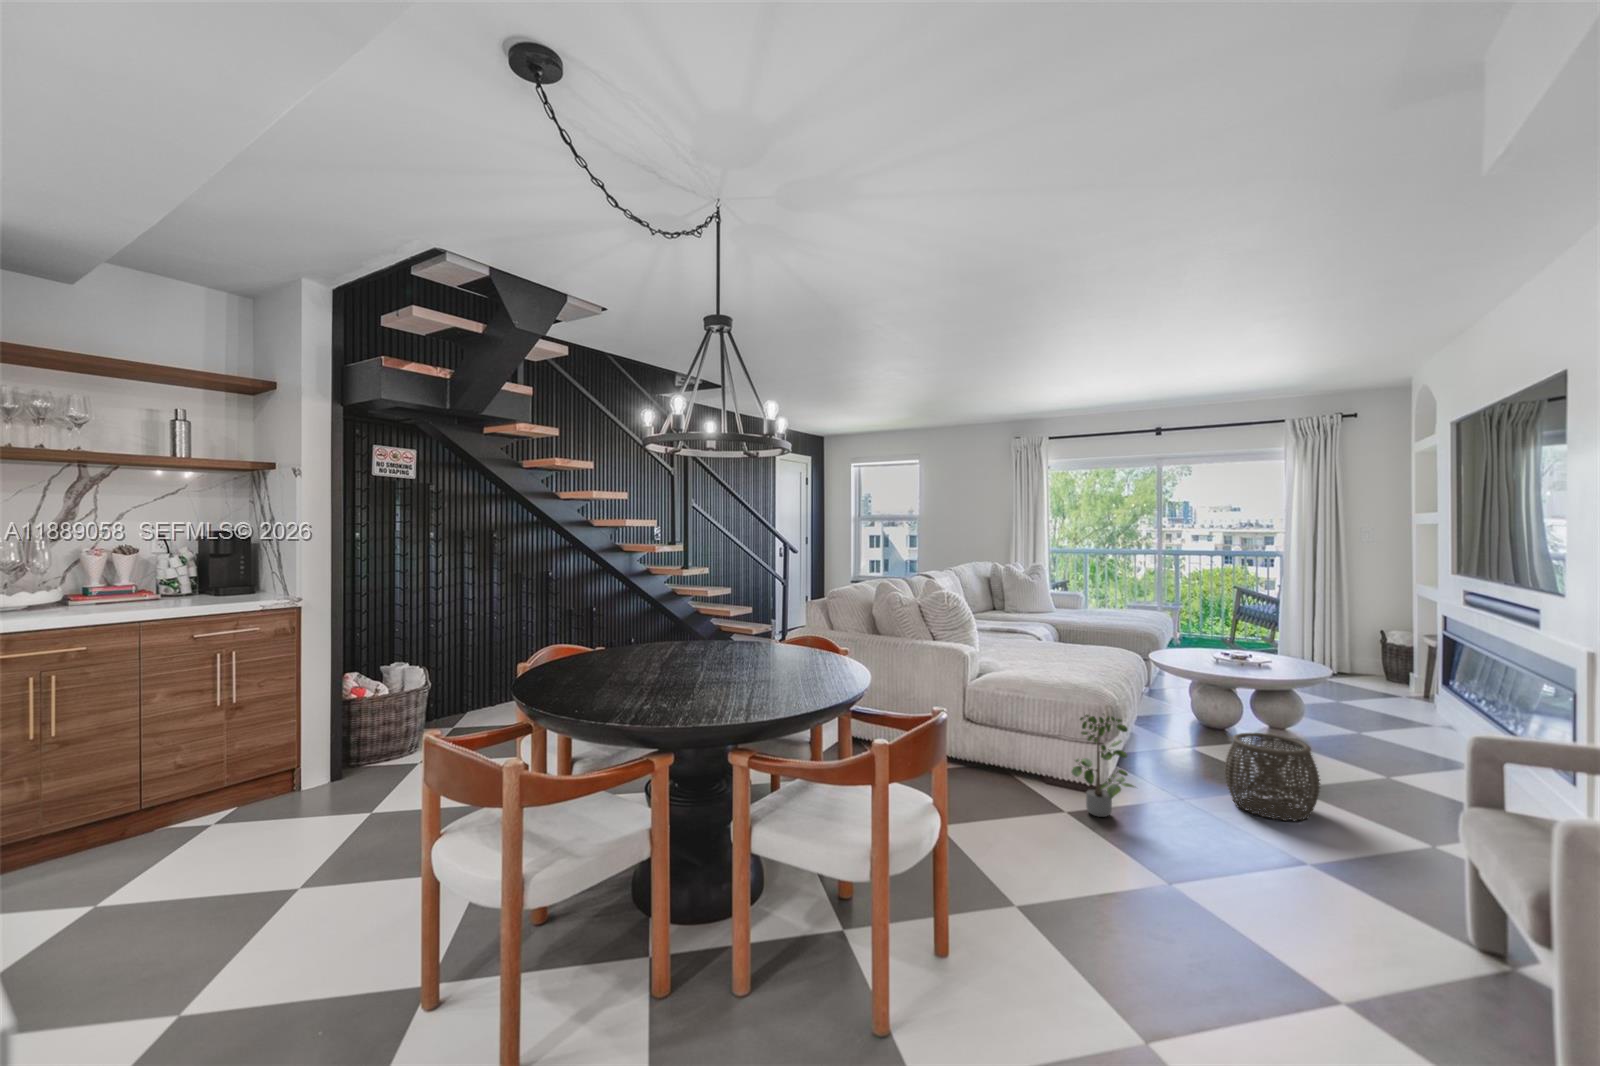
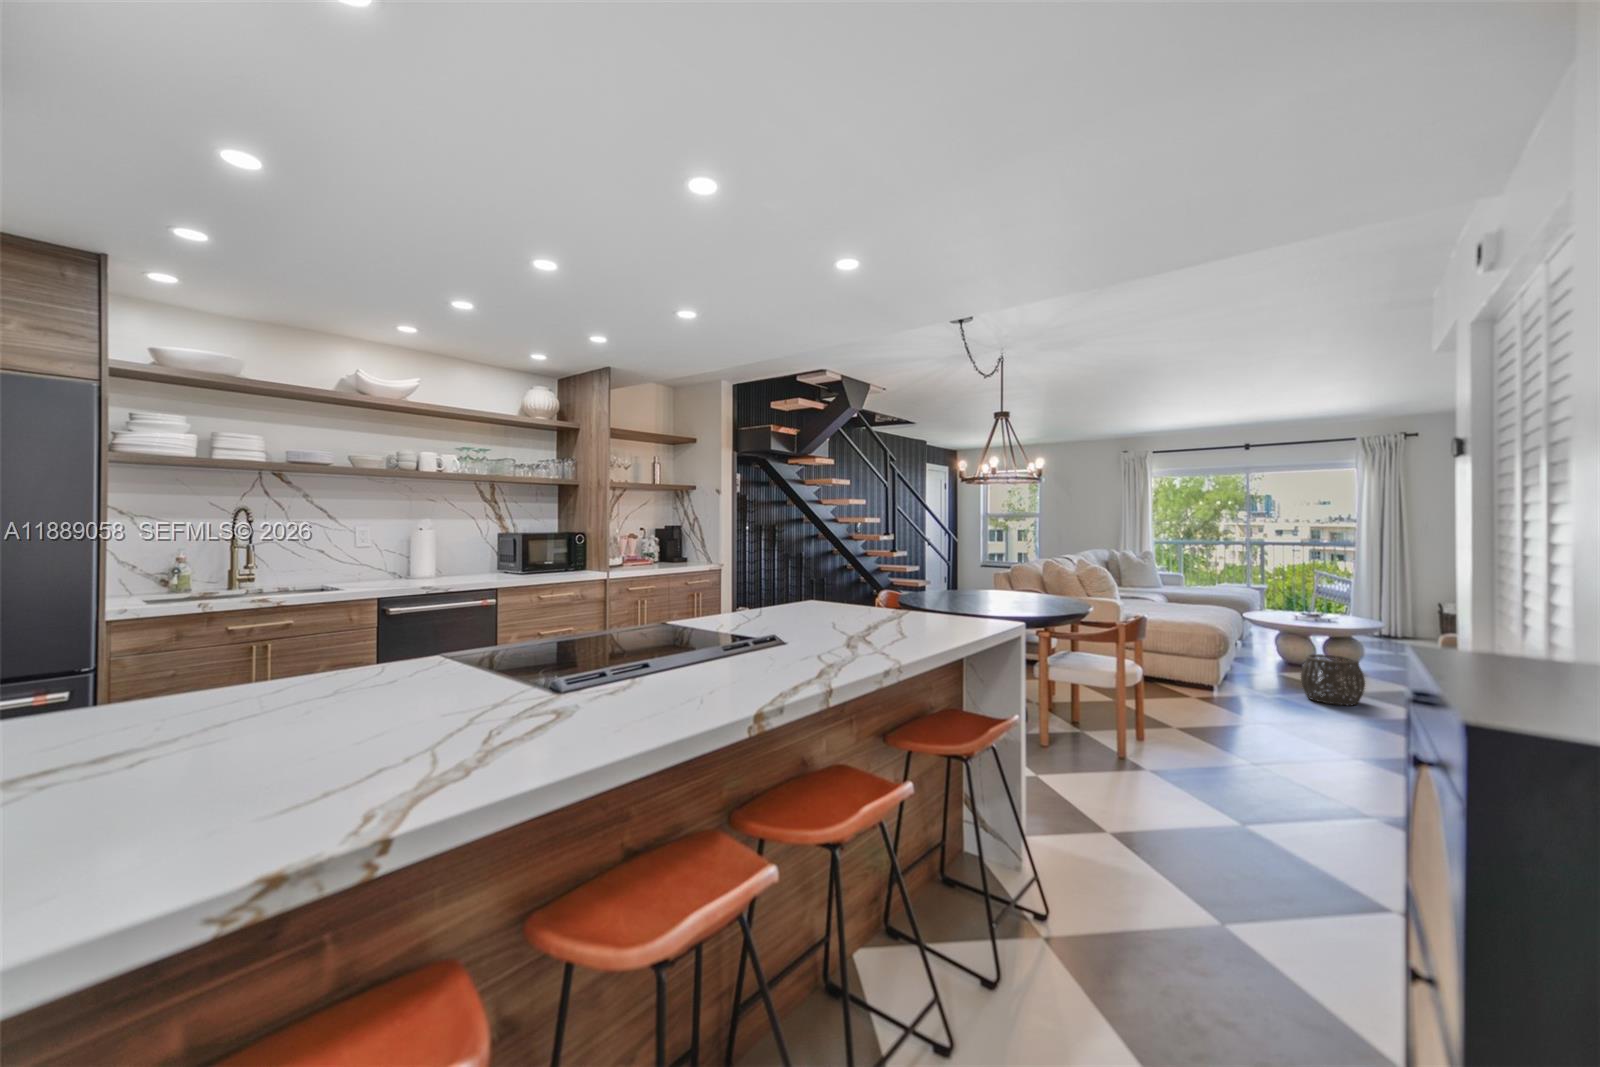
potted plant: present [1072,715,1134,817] -> none [1198,637,1243,701]

